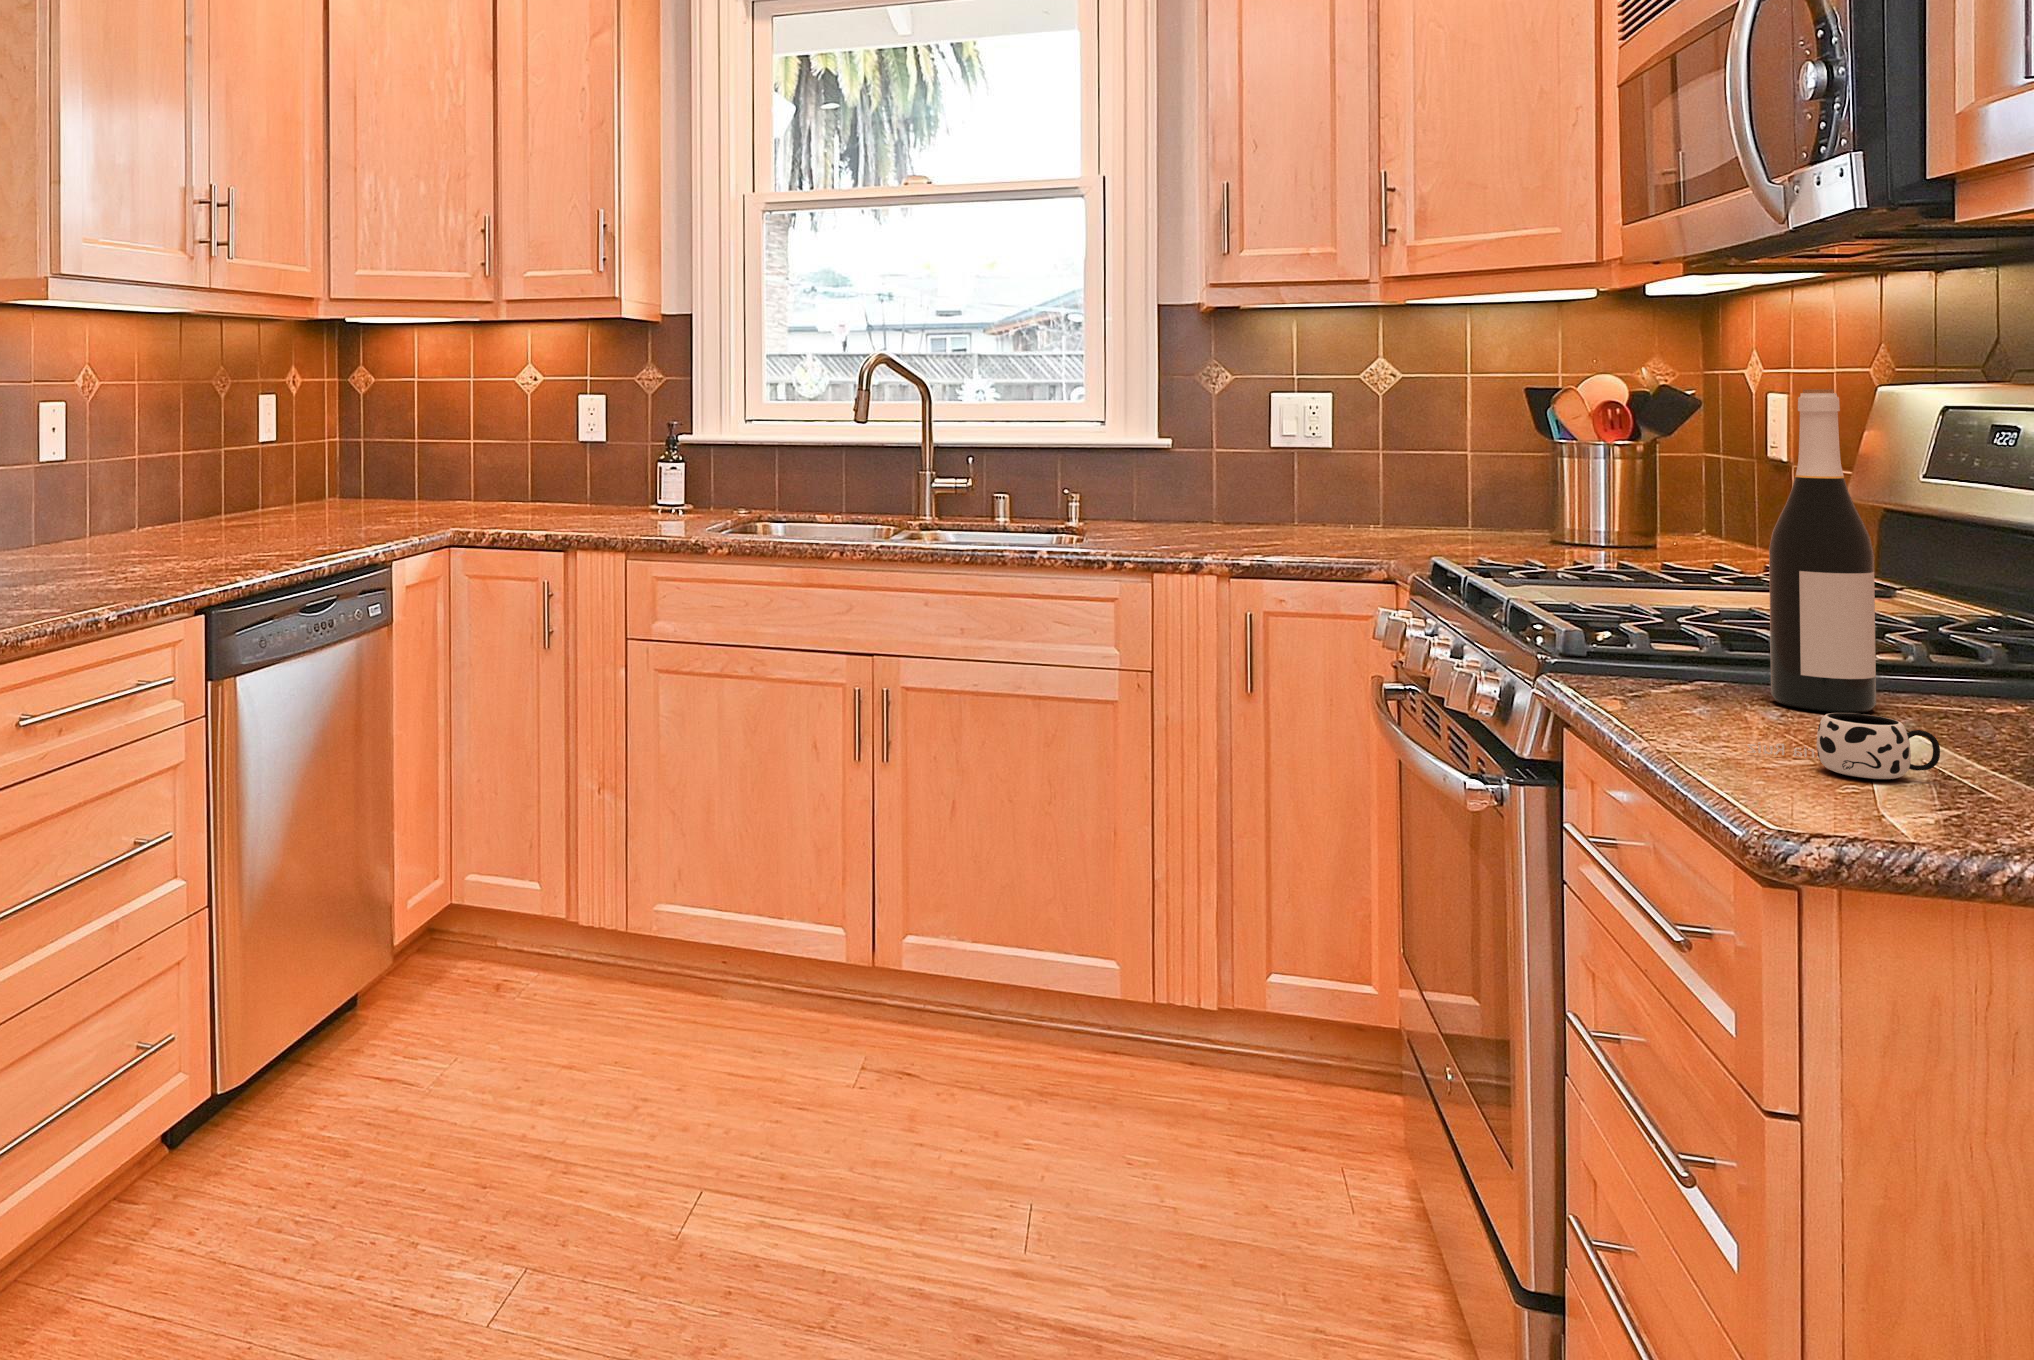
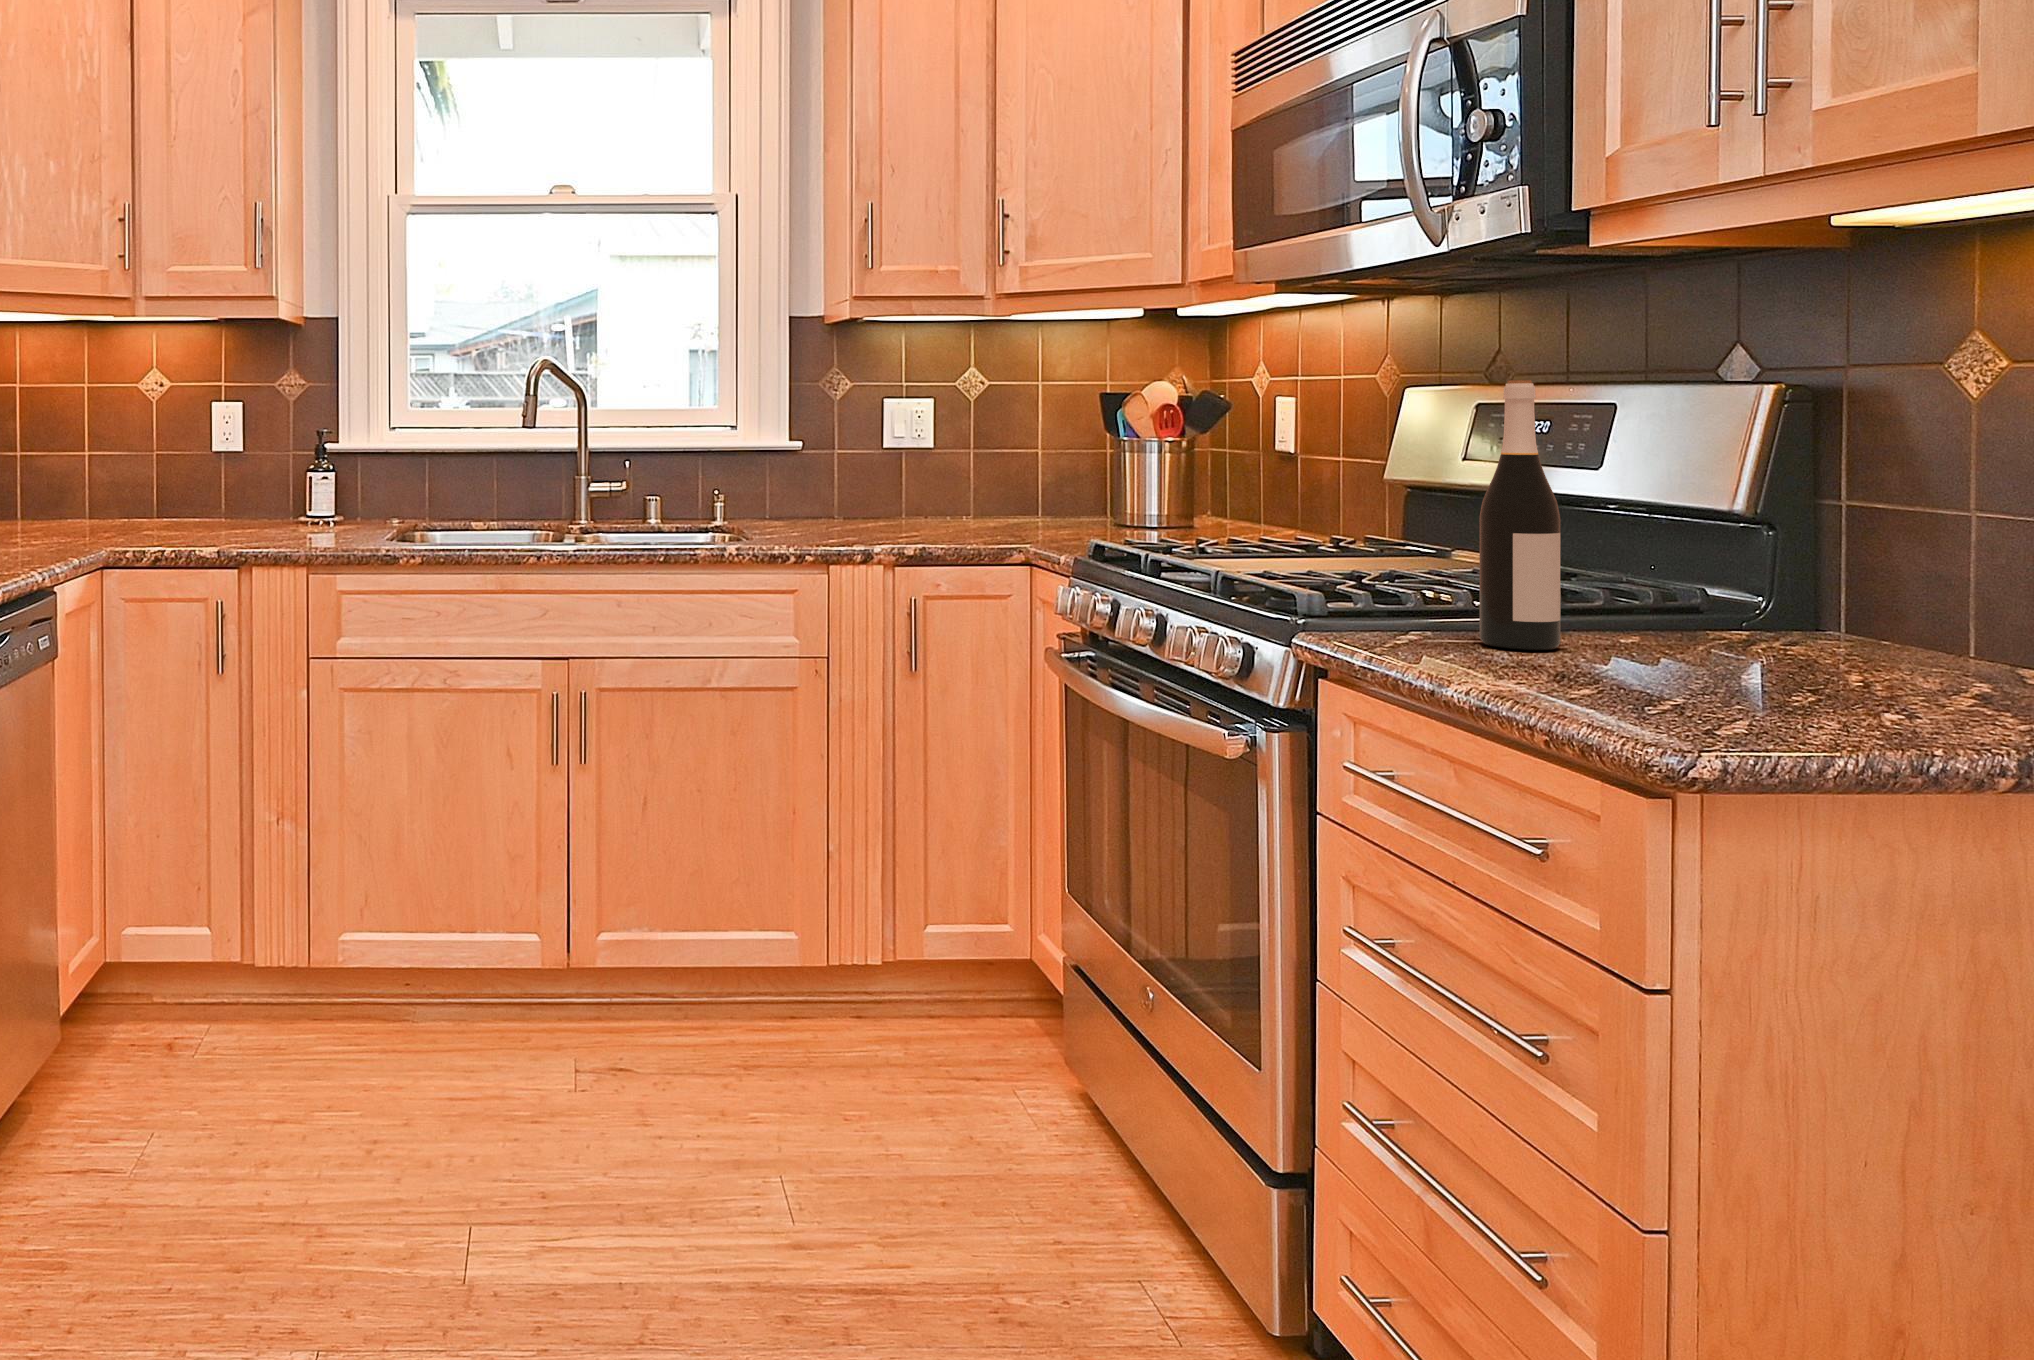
mug: present [1747,713,1940,779] -> none [1540,649,1699,702]

